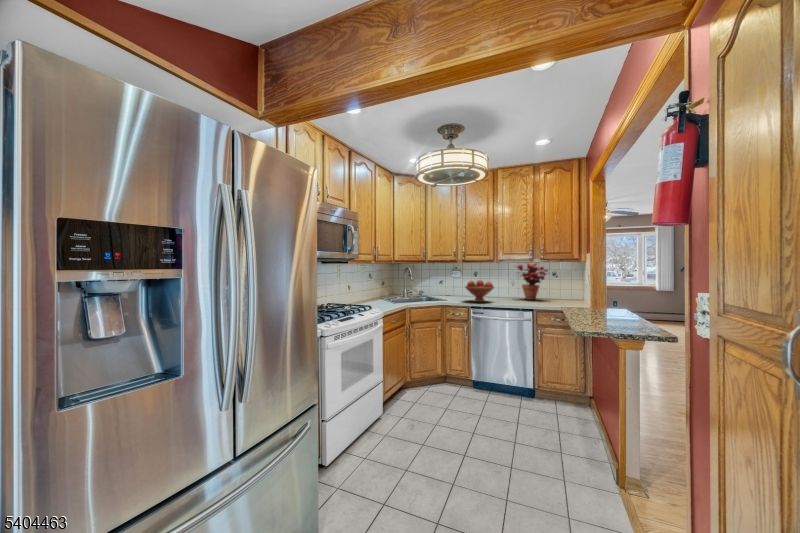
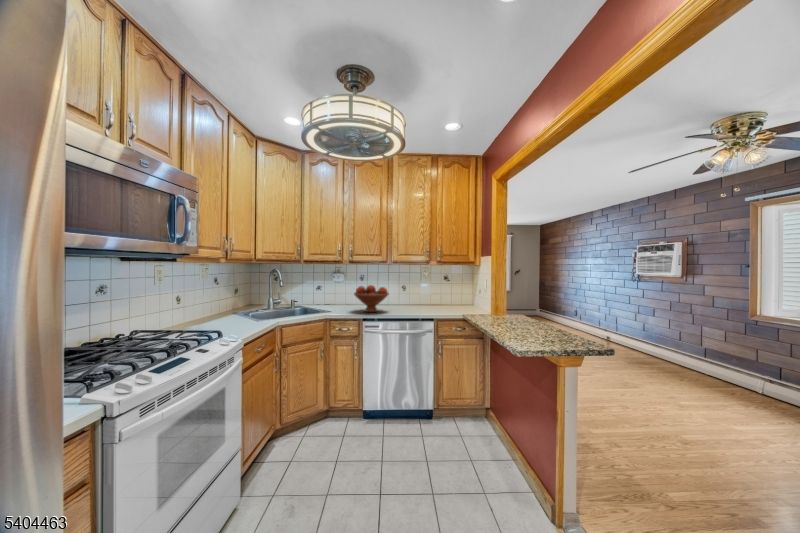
potted plant: present [518,264,548,300] -> none [405,266,442,306]

